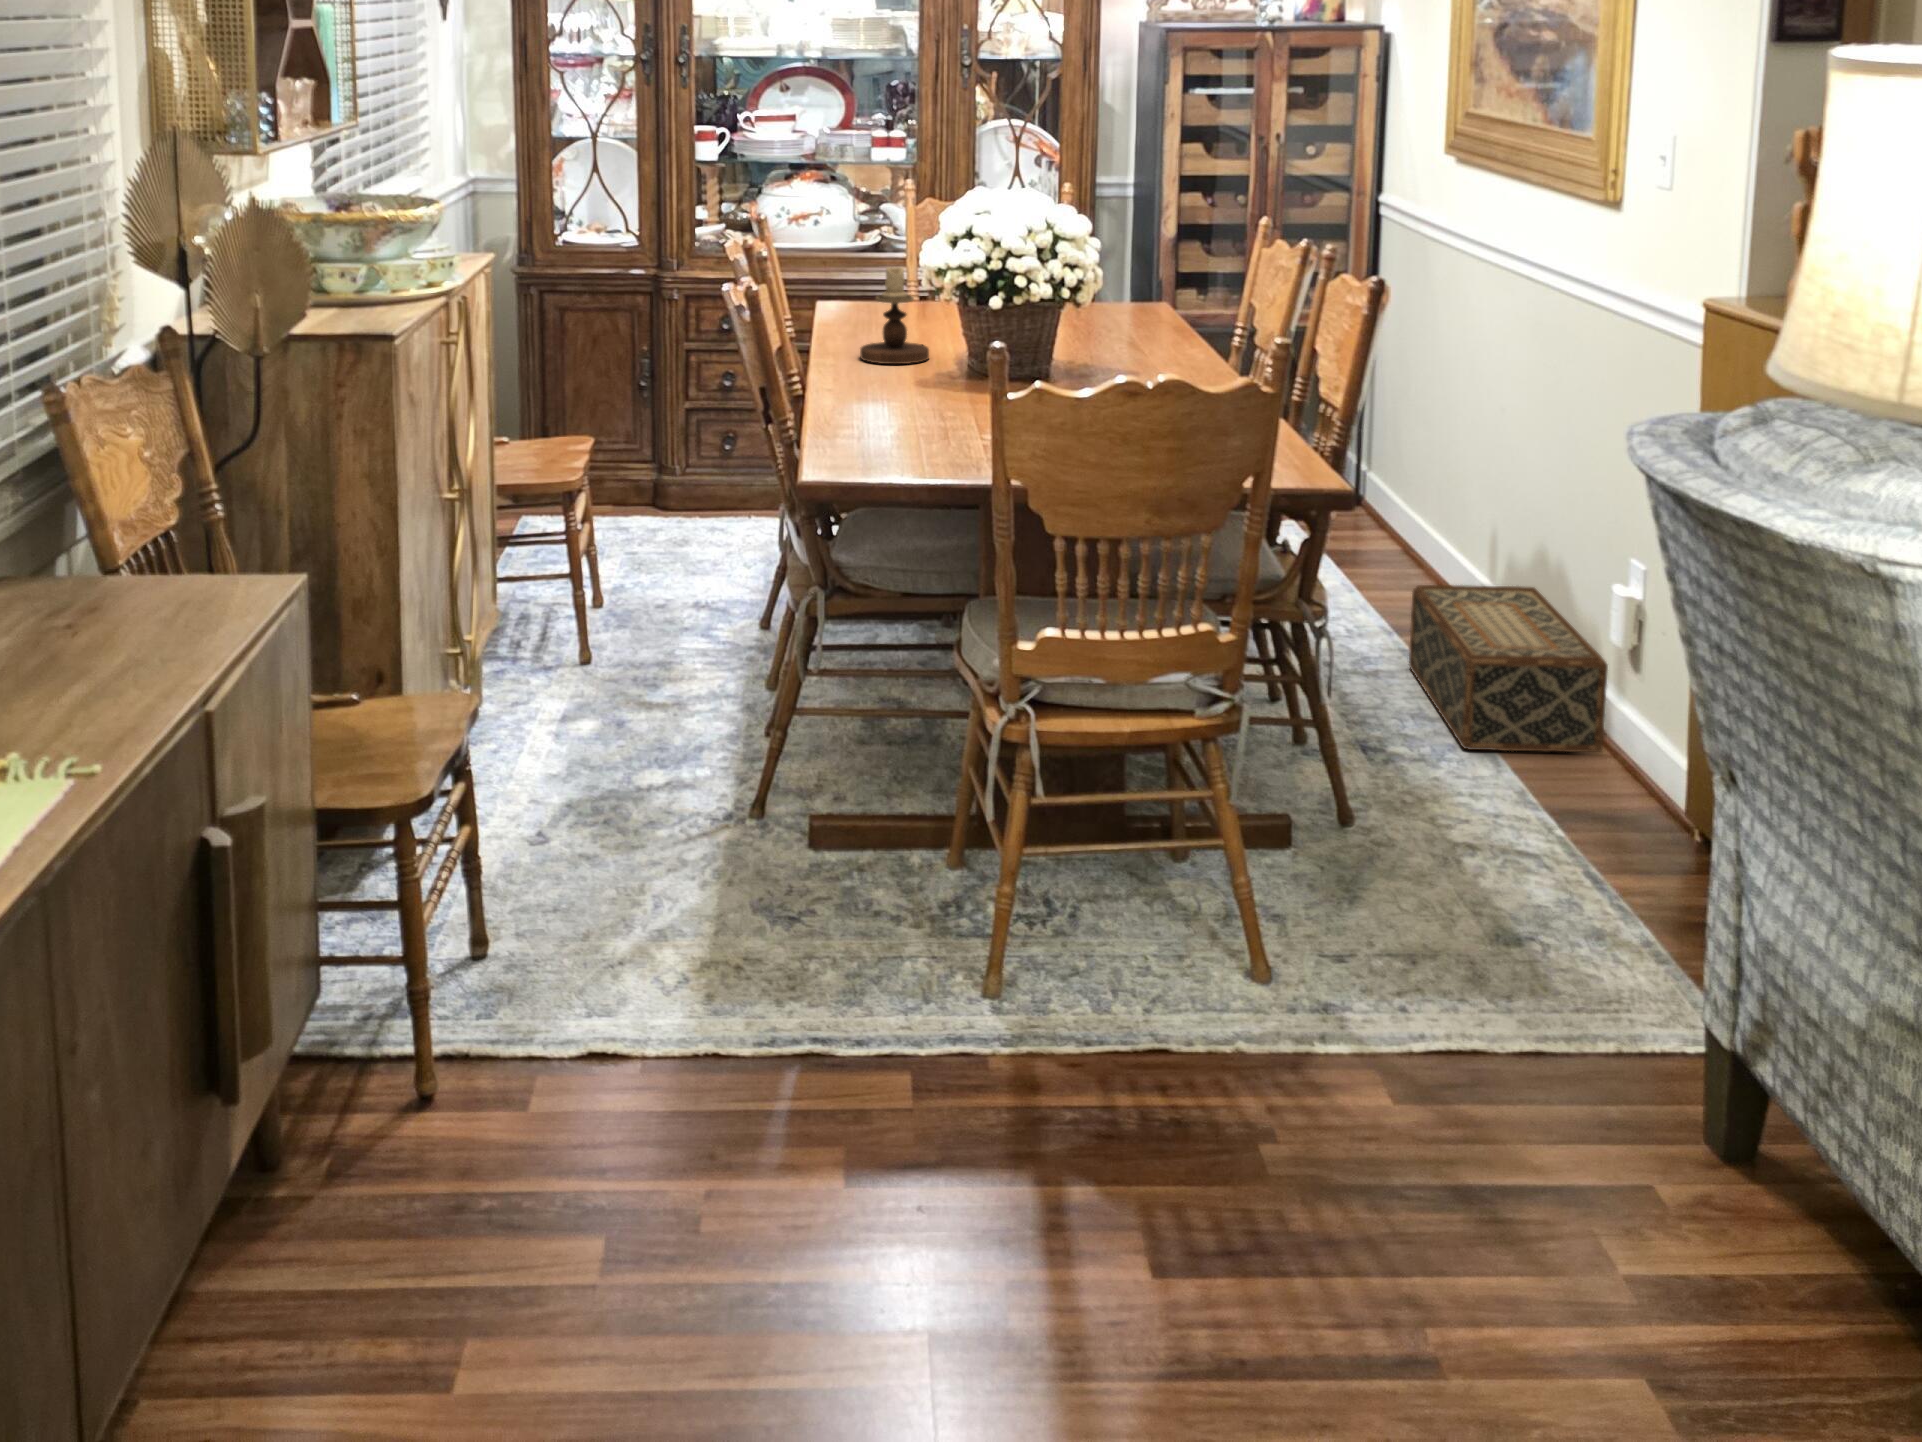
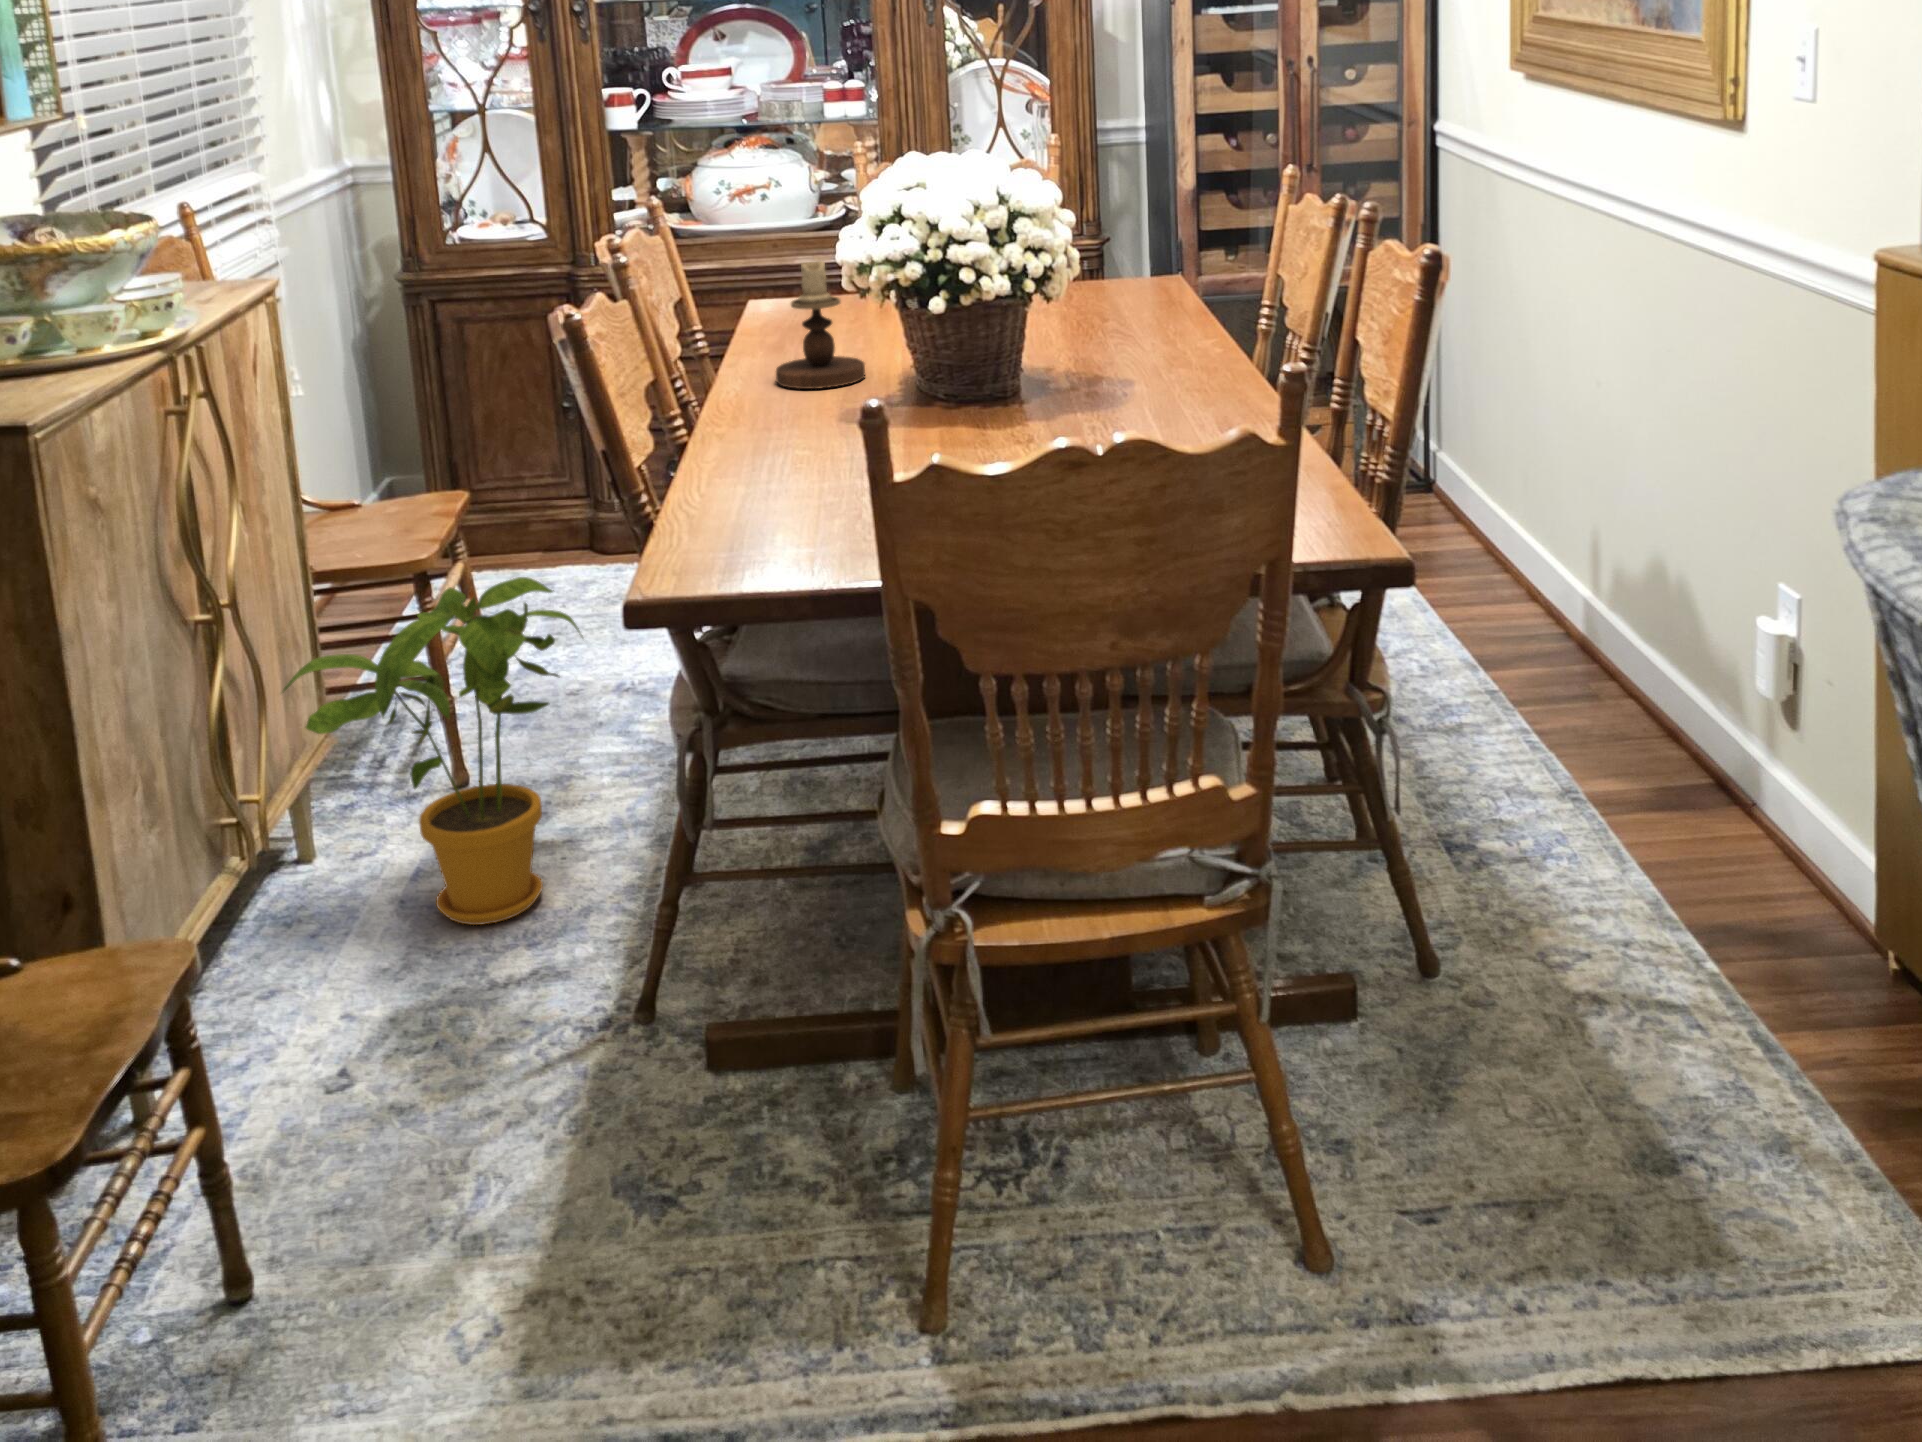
house plant: none [482,485,709,752] -> present [283,577,582,925]
woven basket: present [1409,585,1608,752] -> none [1502,614,1760,846]

